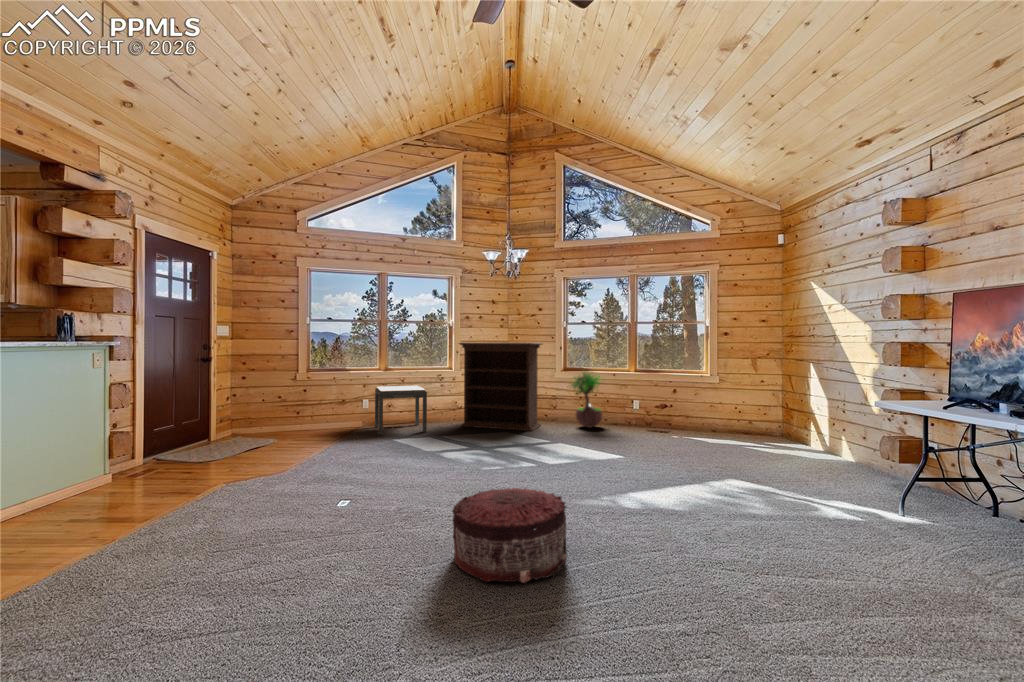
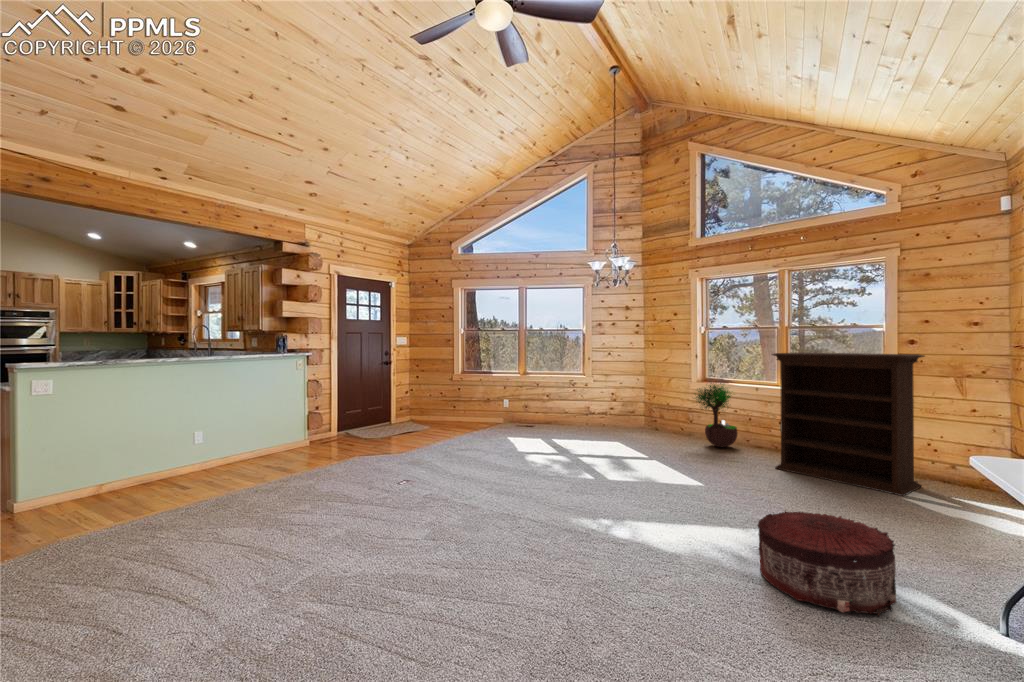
bookshelf: present [459,342,542,431] -> present [772,353,925,496]
side table: present [375,386,427,435] -> none [506,389,553,434]
pouf: present [452,488,567,583] -> present [758,511,896,615]

